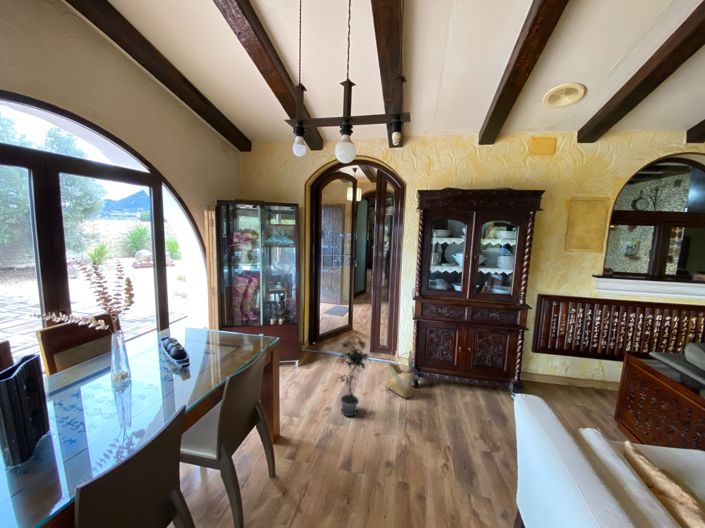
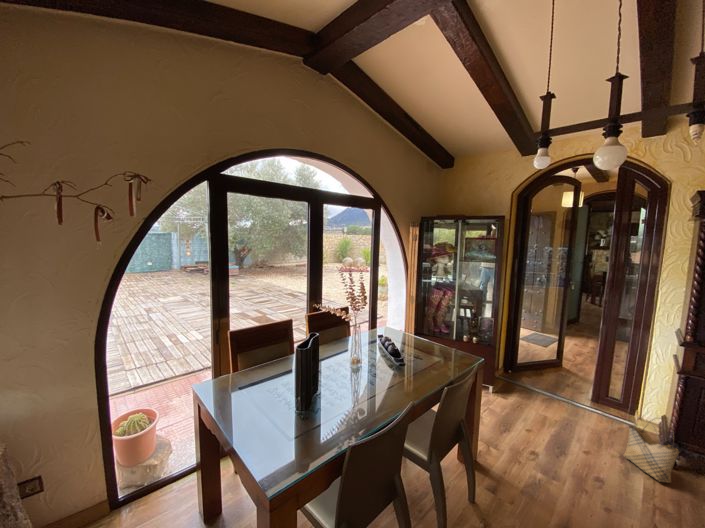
potted plant: present [339,337,369,416] -> none [549,378,606,474]

